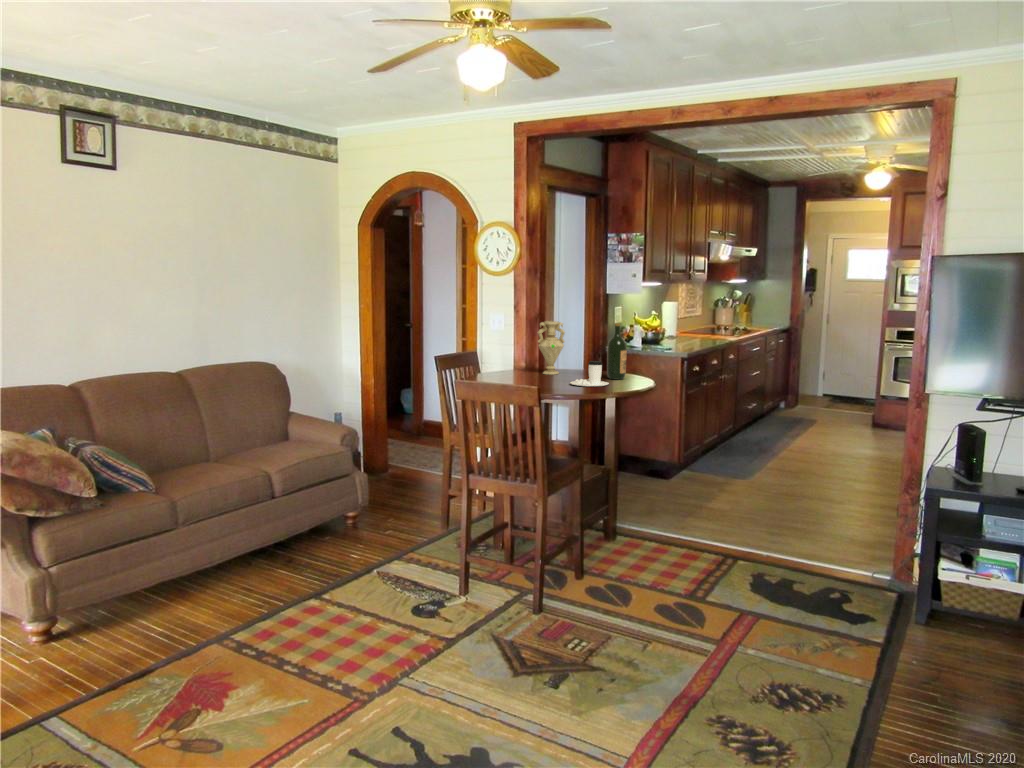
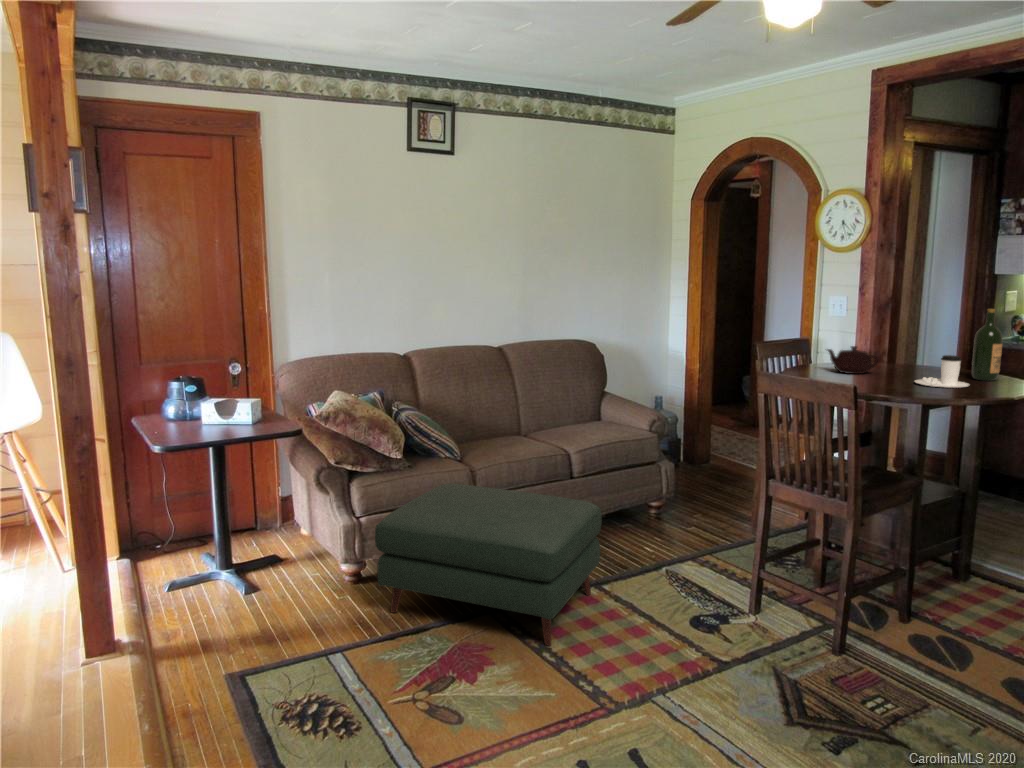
vase: present [538,321,565,374] -> none [881,305,920,369]
teapot: none [498,357,541,380] -> present [827,346,880,374]
ottoman: none [79,516,322,664] -> present [375,484,602,646]

